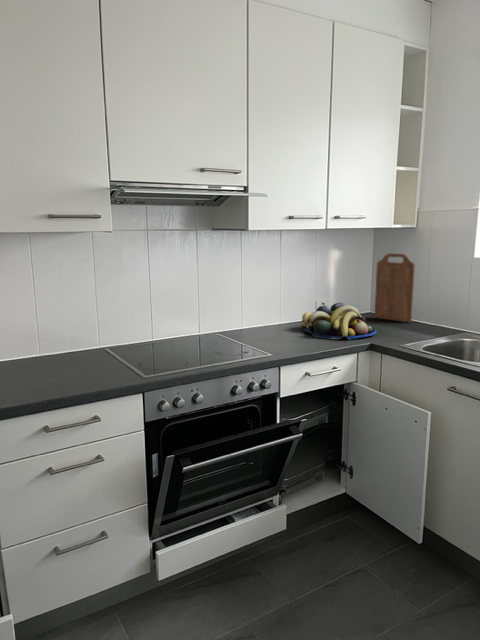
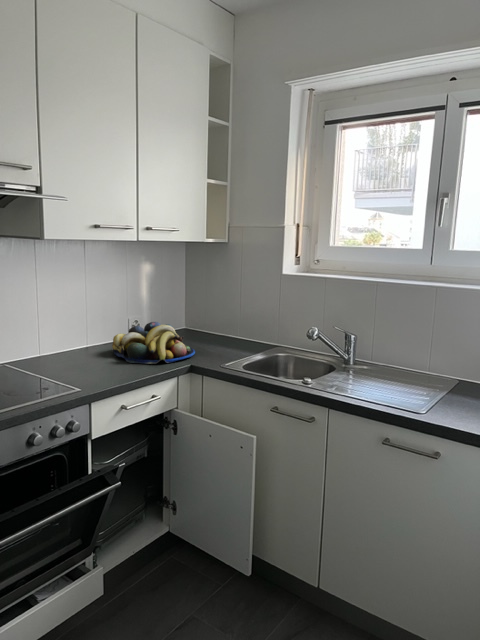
cutting board: present [375,253,415,322] -> none [190,268,229,339]

